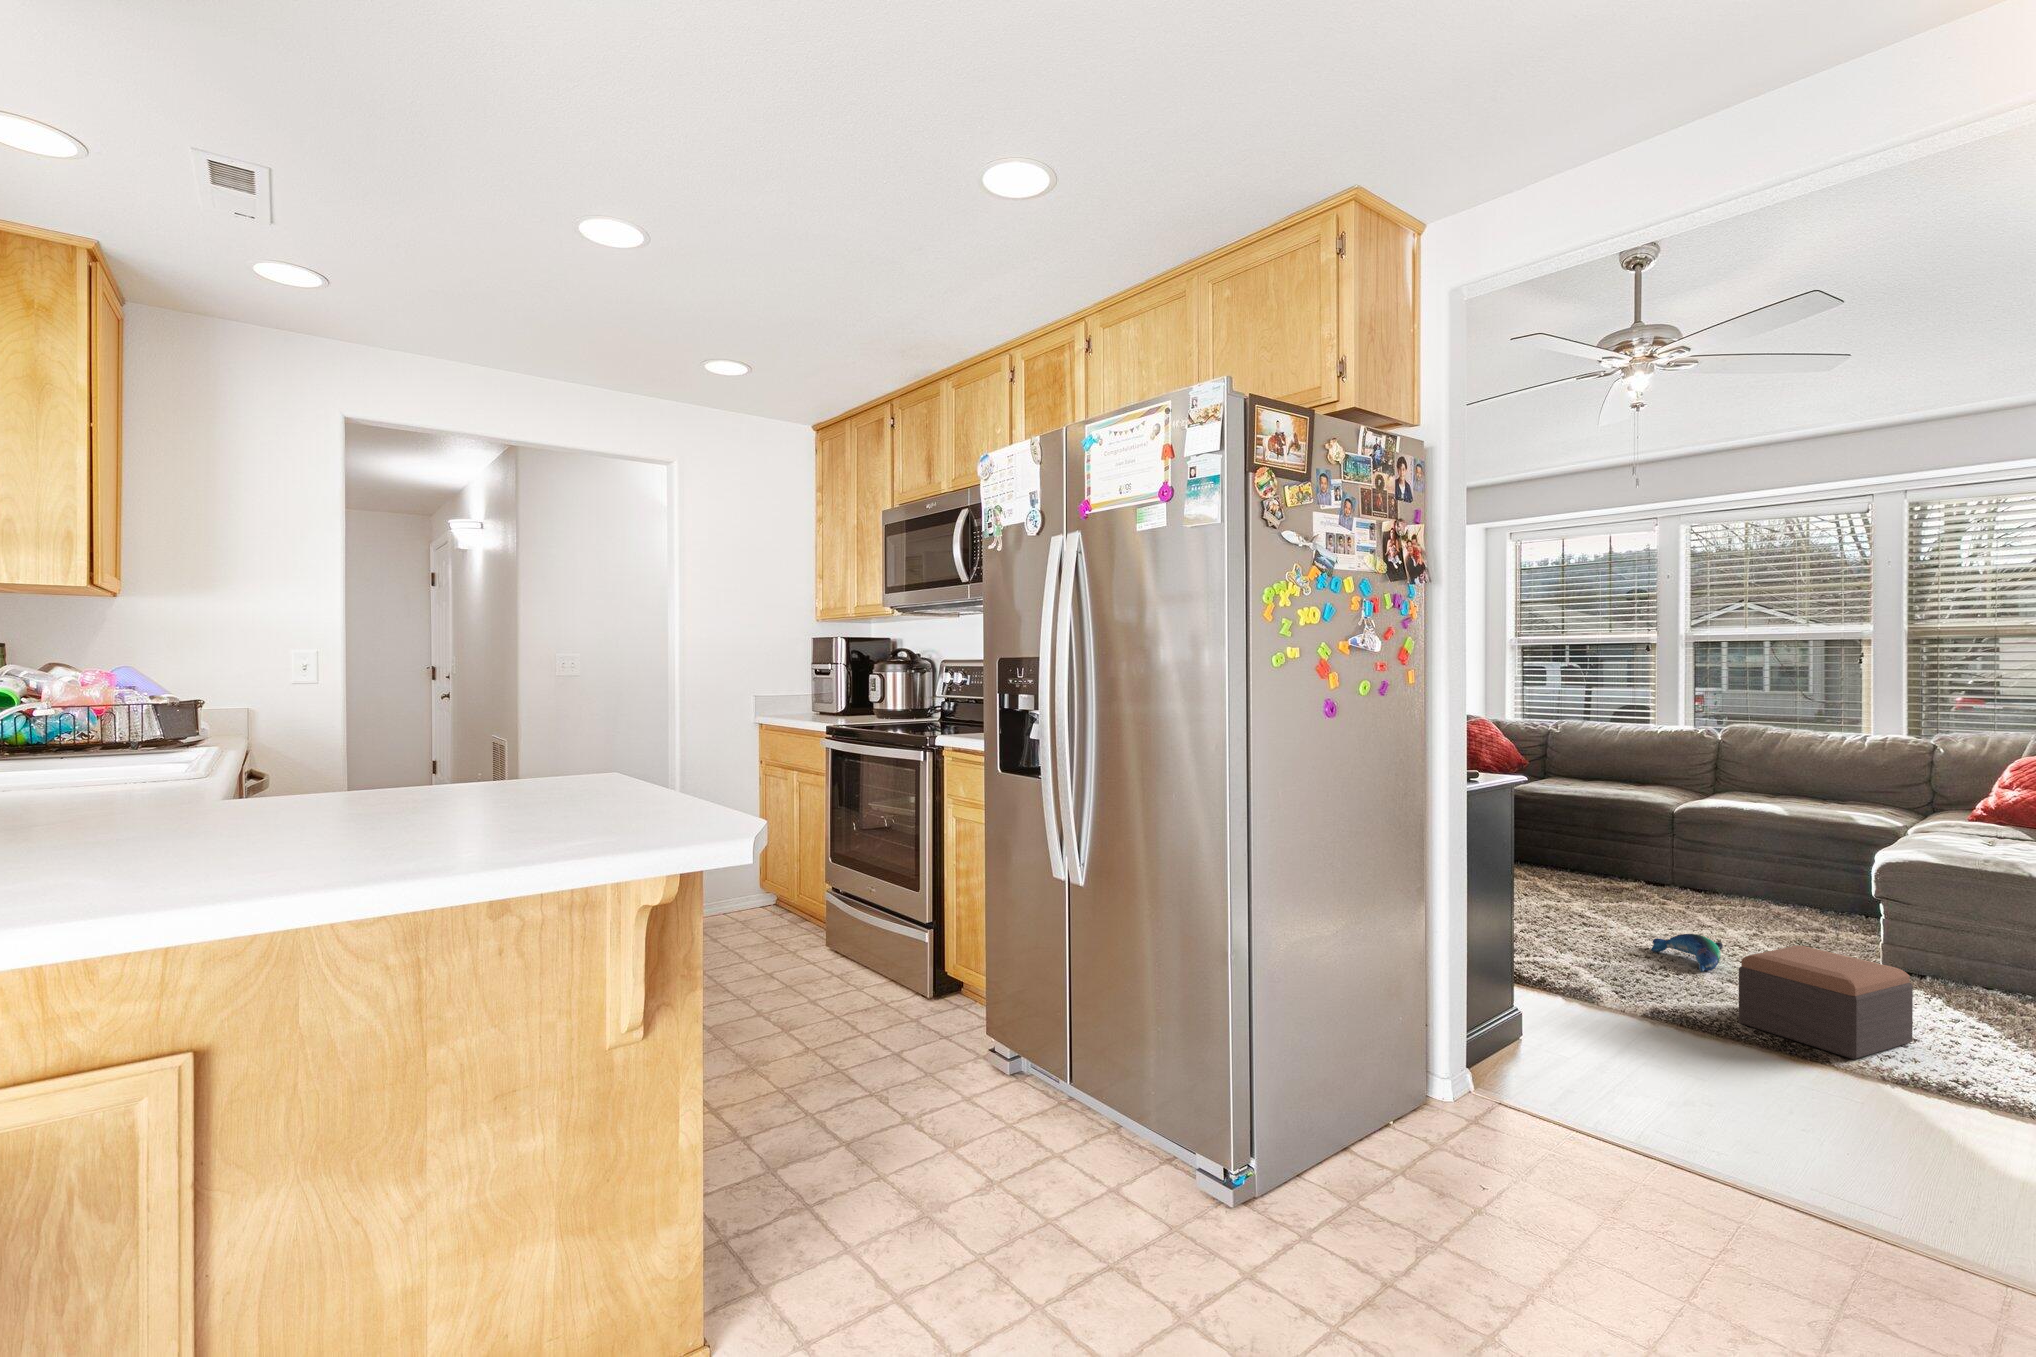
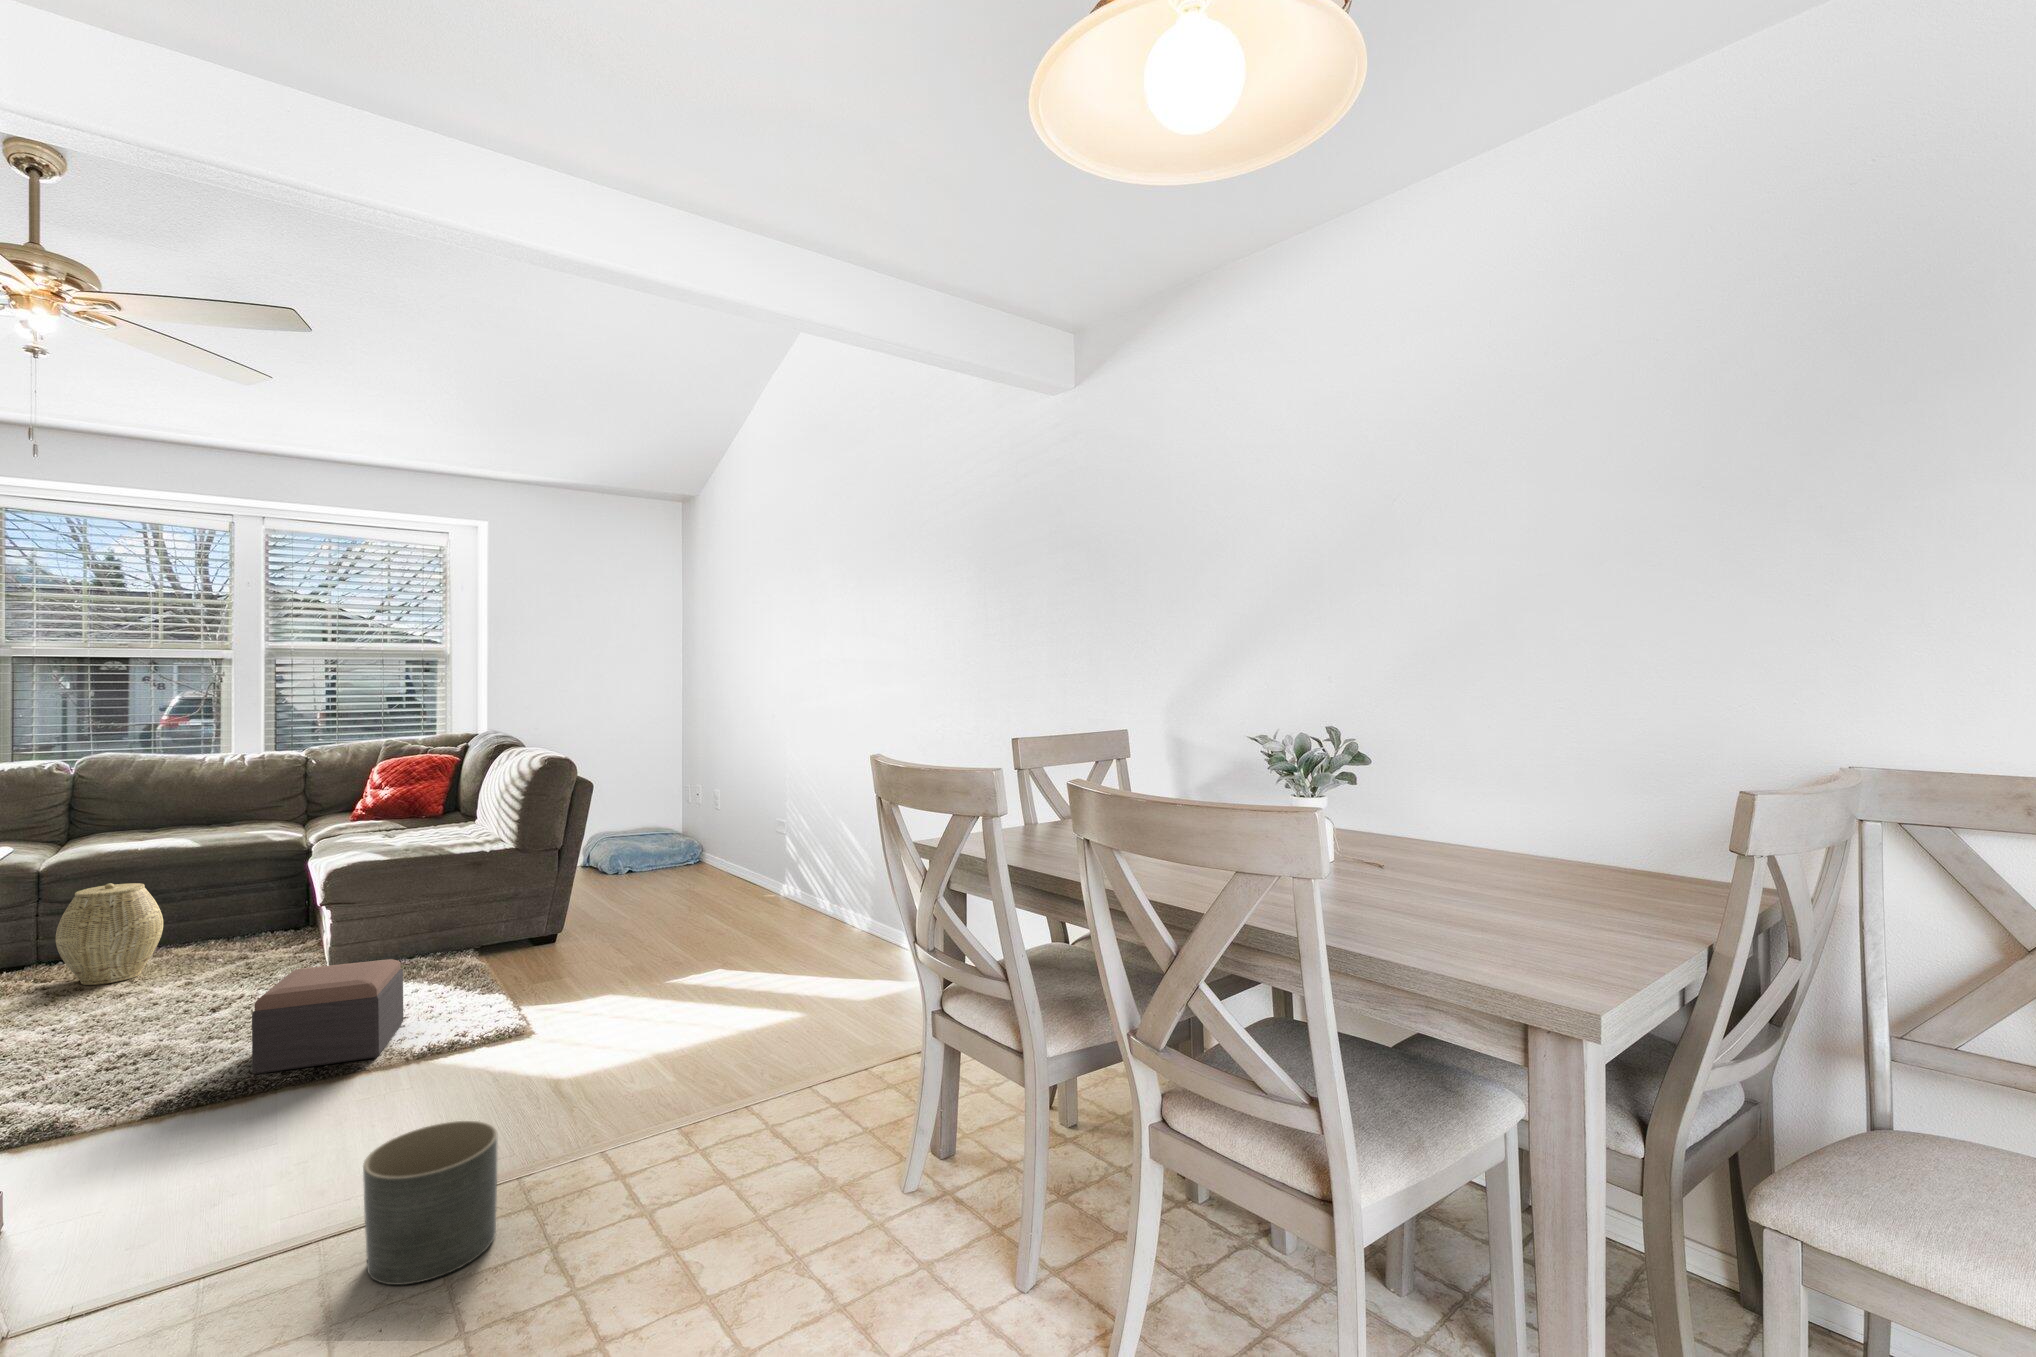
woven basket: none [1666,832,1746,916] -> present [56,883,163,985]
plush toy: present [1651,934,1723,972] -> none [83,1000,184,1043]
planter: none [1683,1104,1824,1262] -> present [363,1121,498,1285]

